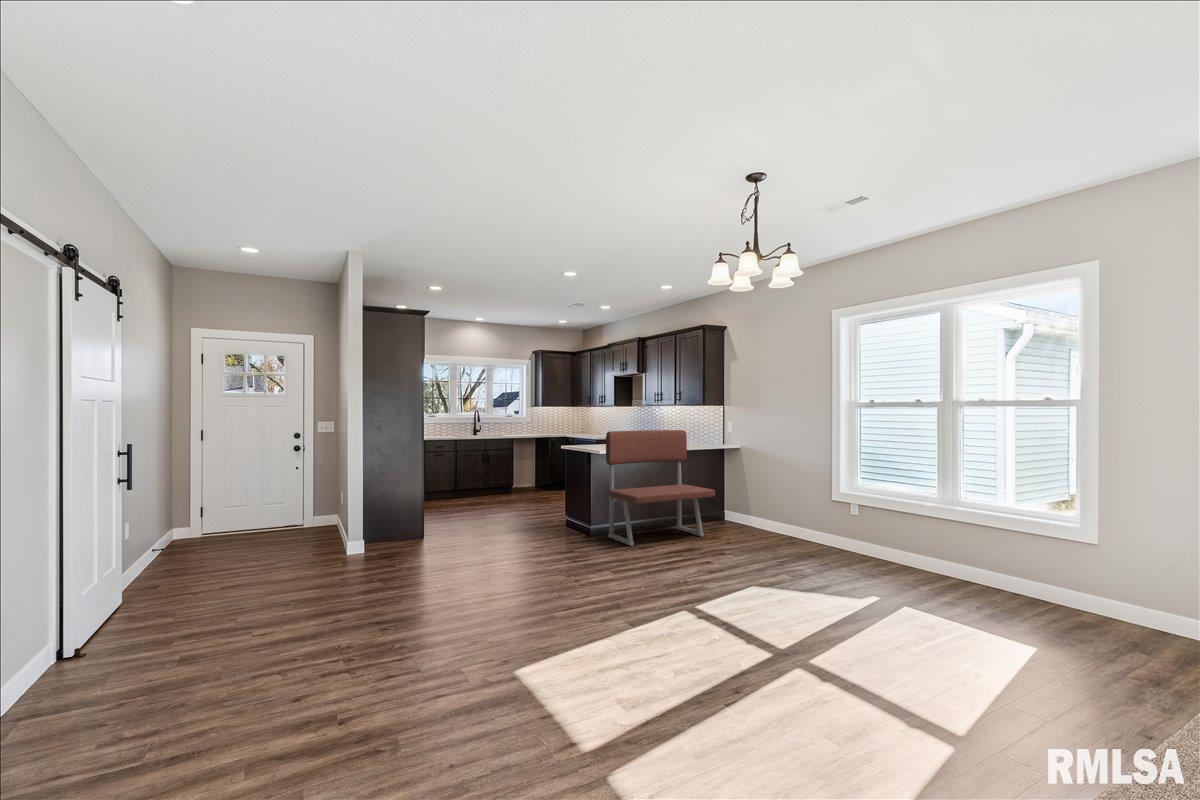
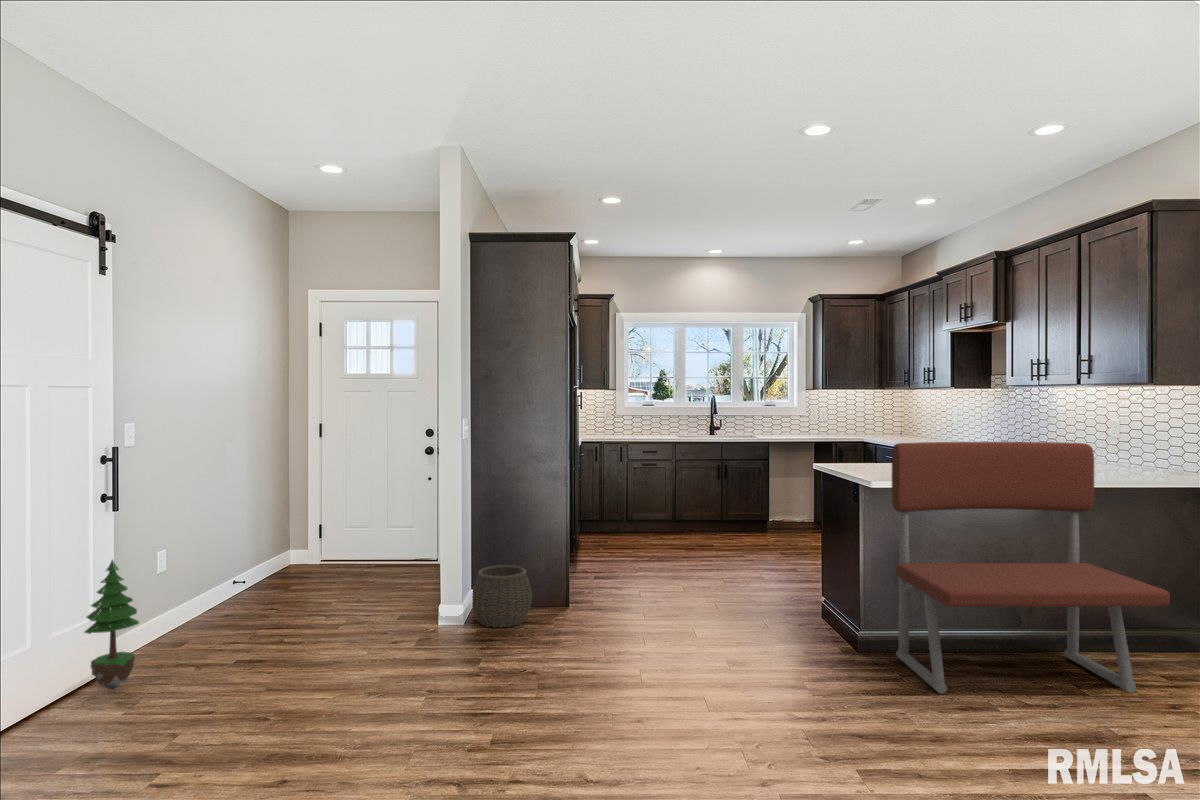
woven basket: none [367,514,406,552] -> present [472,565,532,627]
potted tree: none [126,518,166,608] -> present [85,560,139,689]

